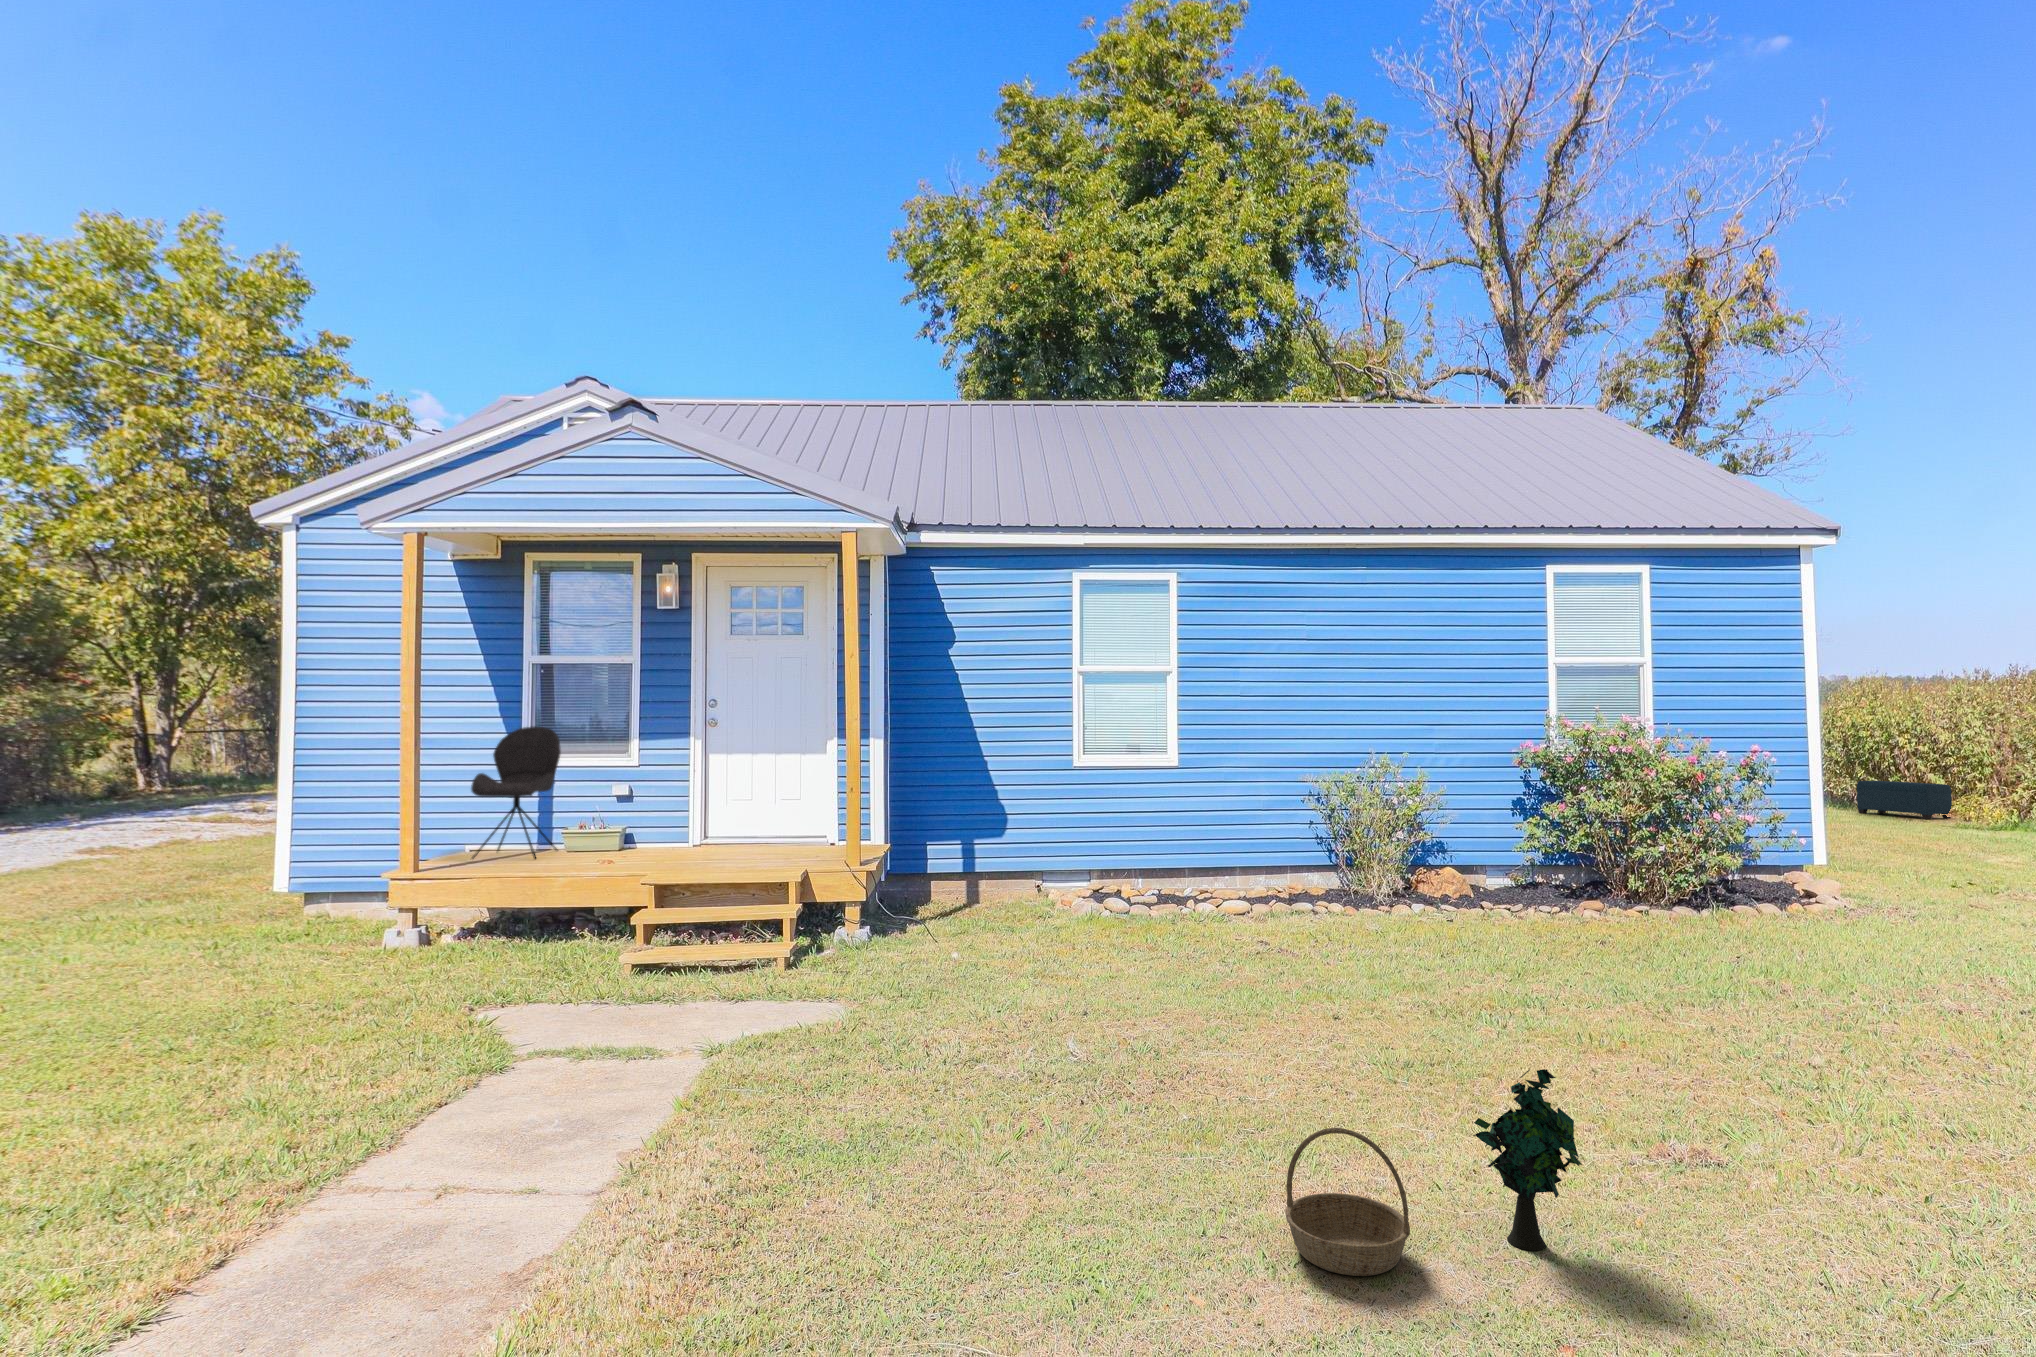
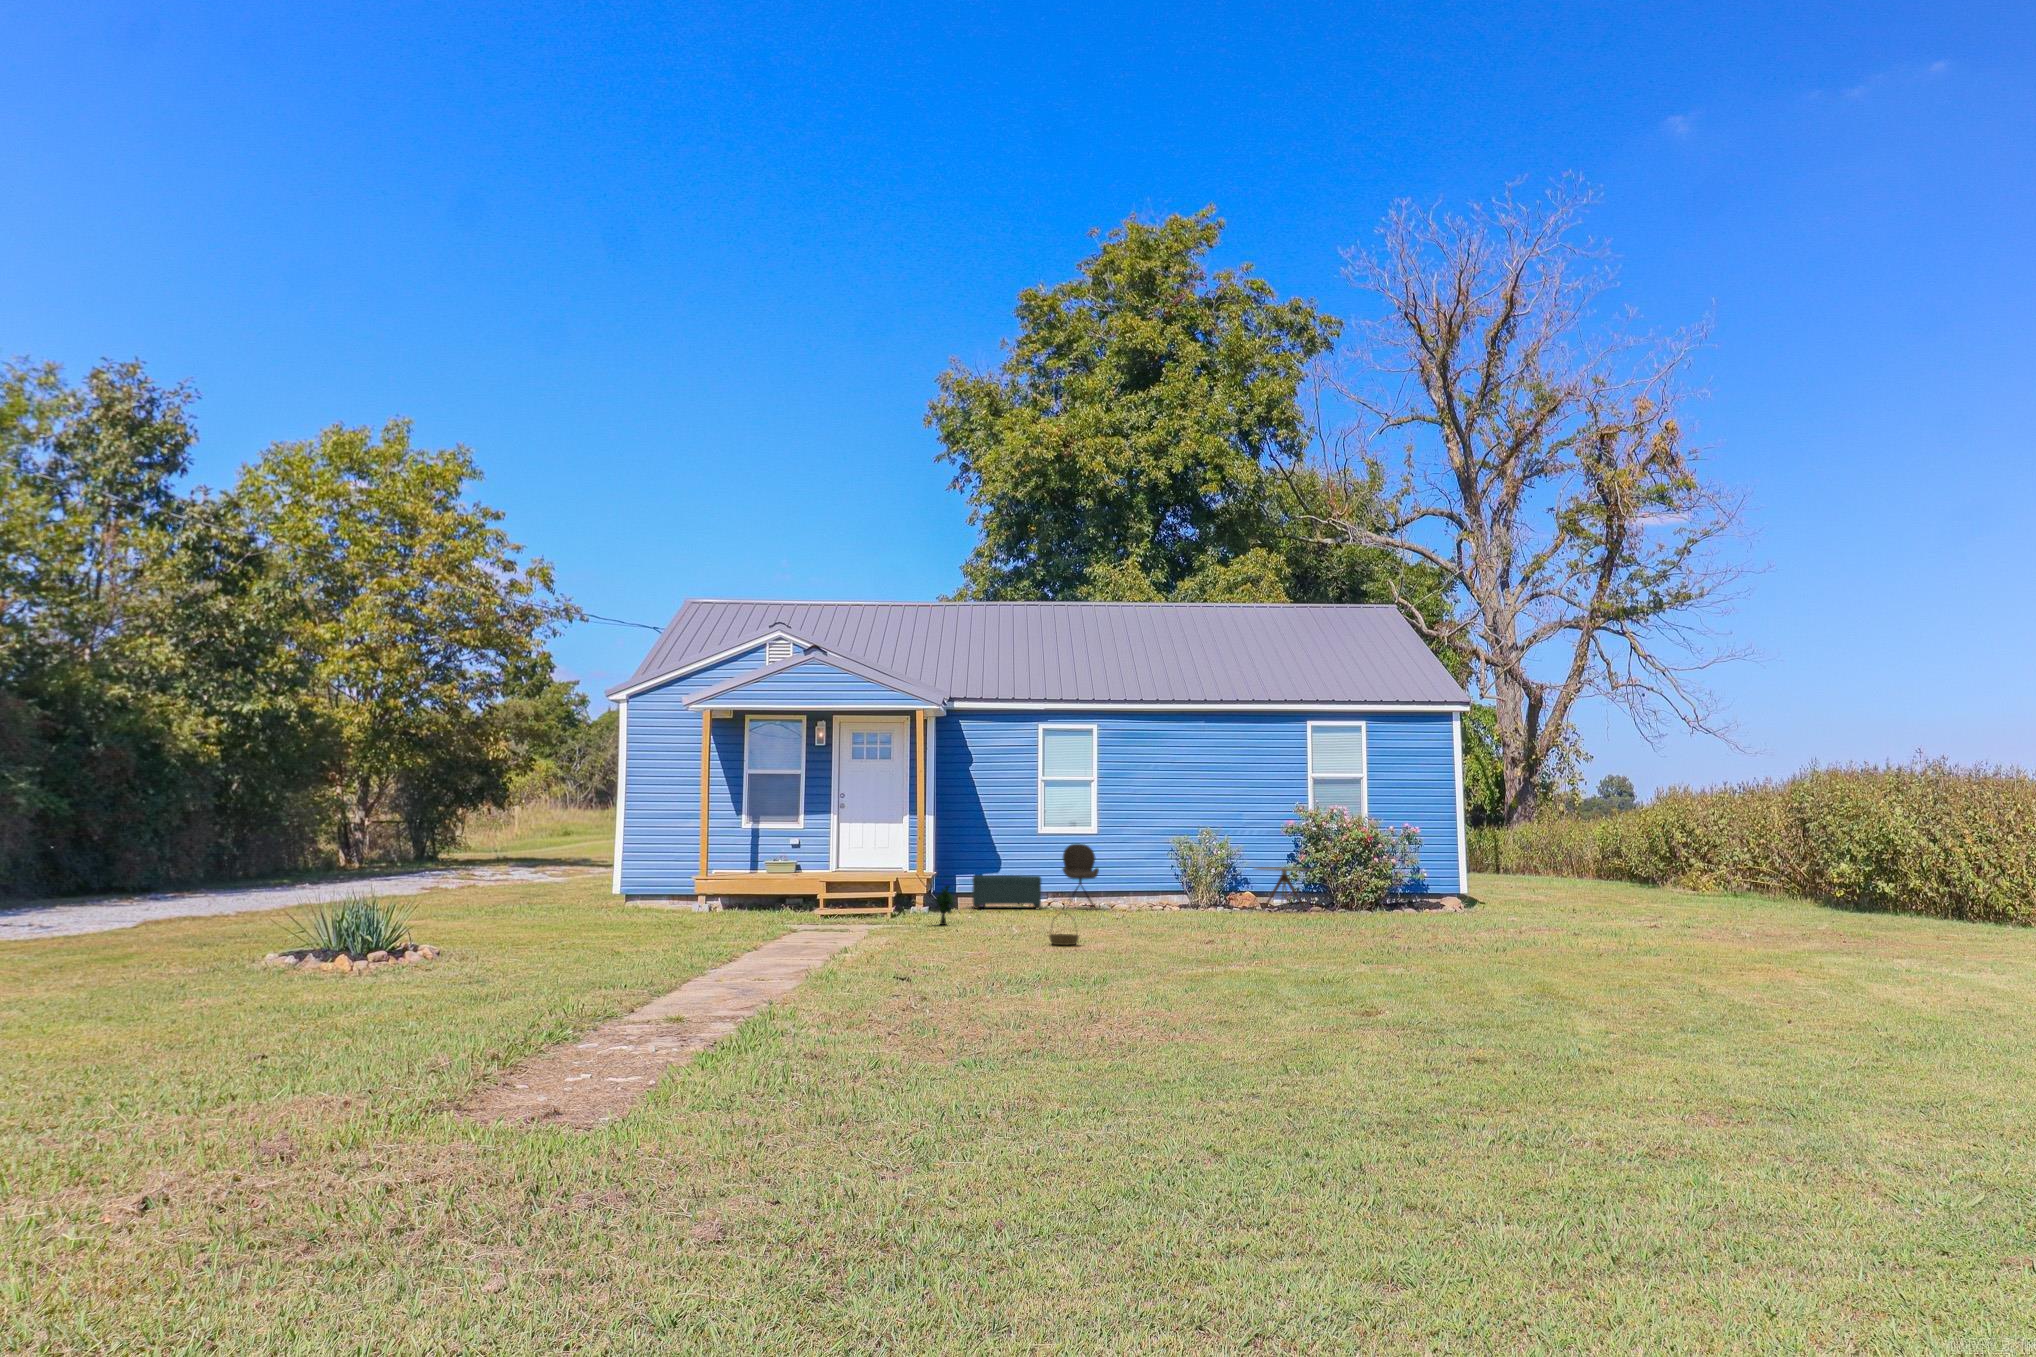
chair: present [471,726,561,859] -> present [1063,844,1099,907]
bench: present [1857,781,1952,819] -> present [972,875,1041,909]
round table: none [1464,821,1588,910] -> present [1255,867,1313,910]
decorative plant: present [1473,1069,1582,1251] -> present [935,886,955,925]

